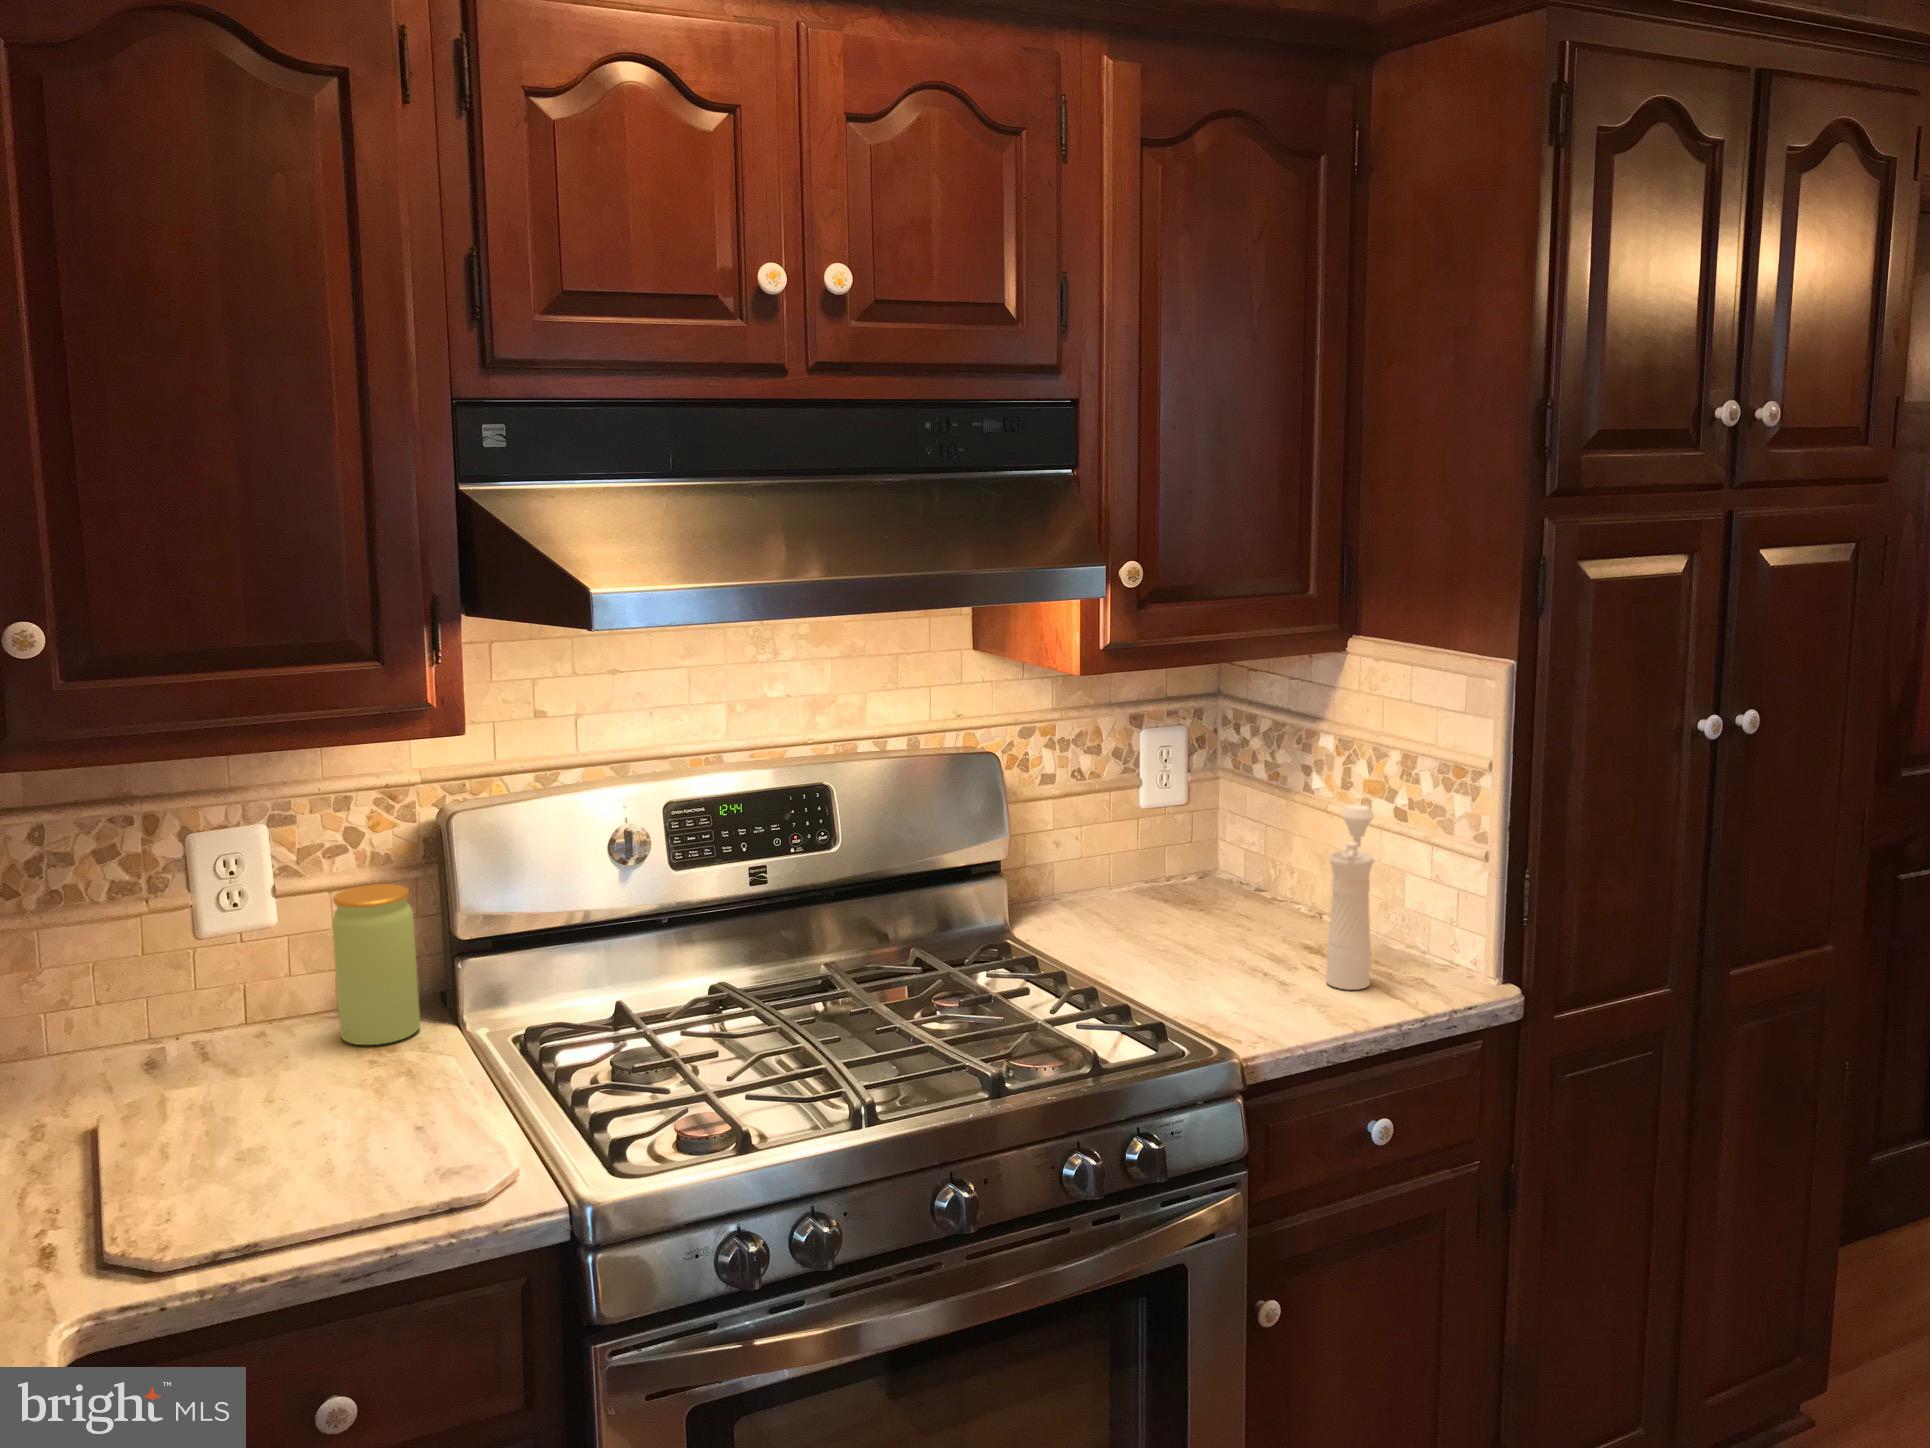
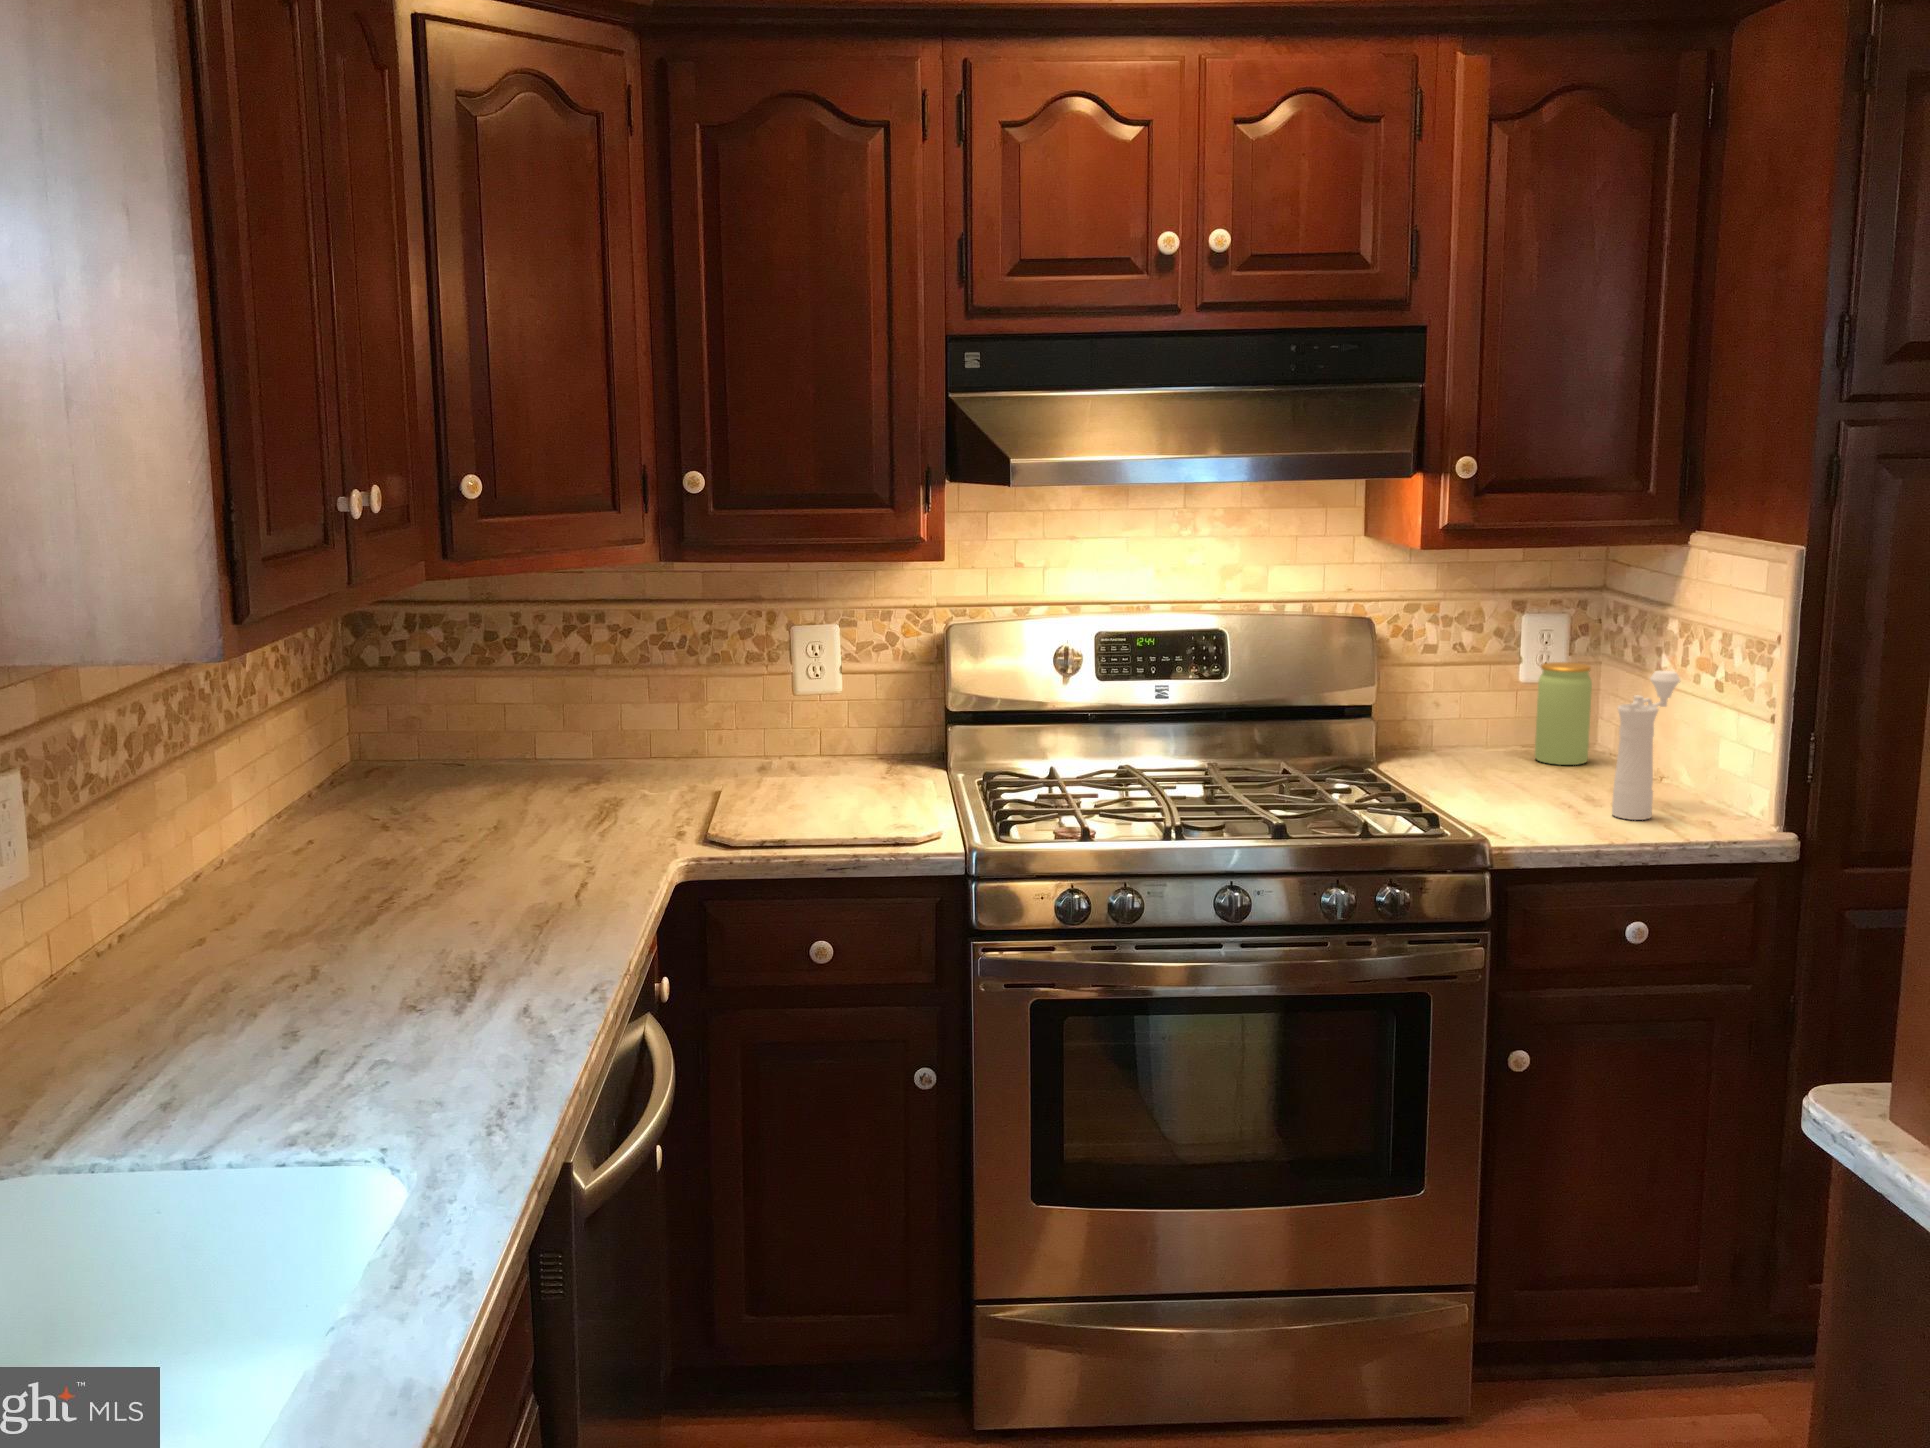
jar: present [332,884,420,1045] -> present [1535,662,1592,765]

